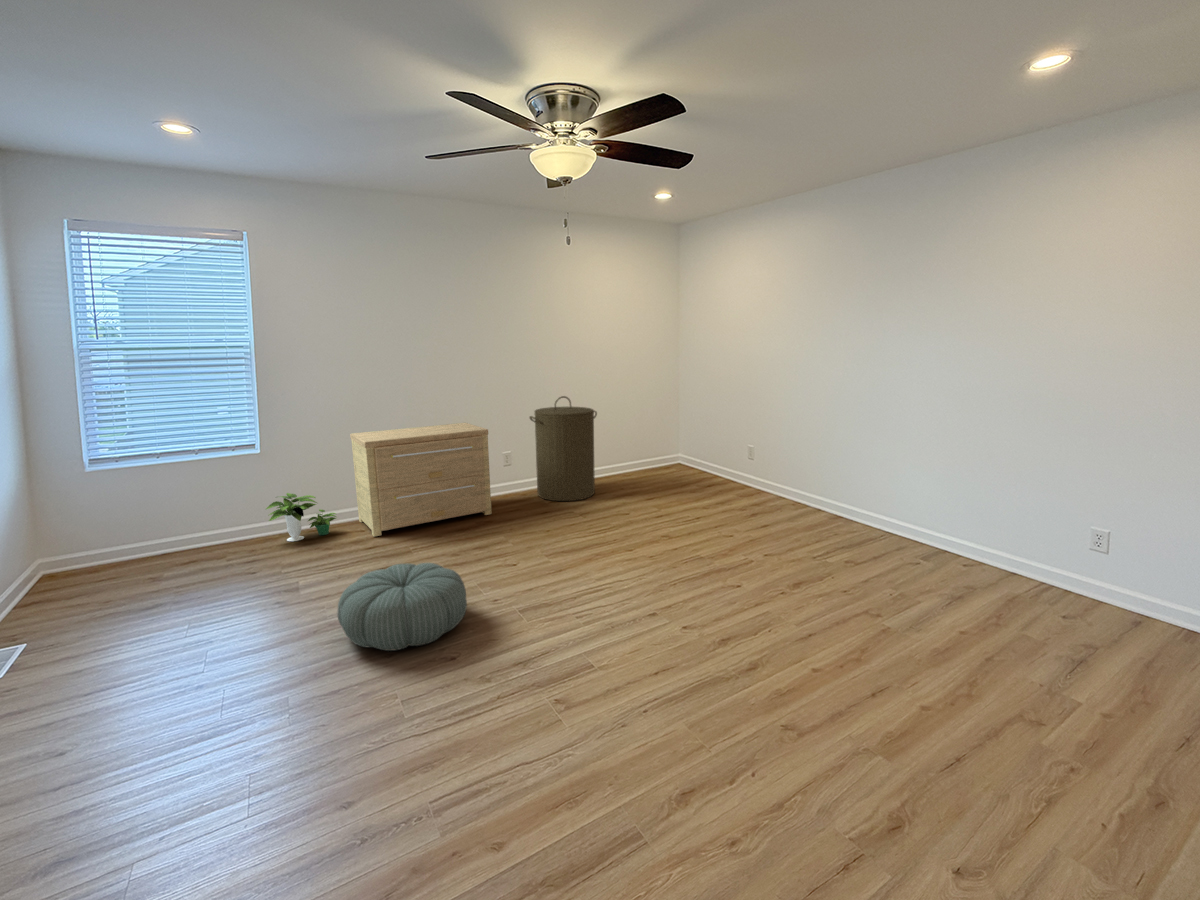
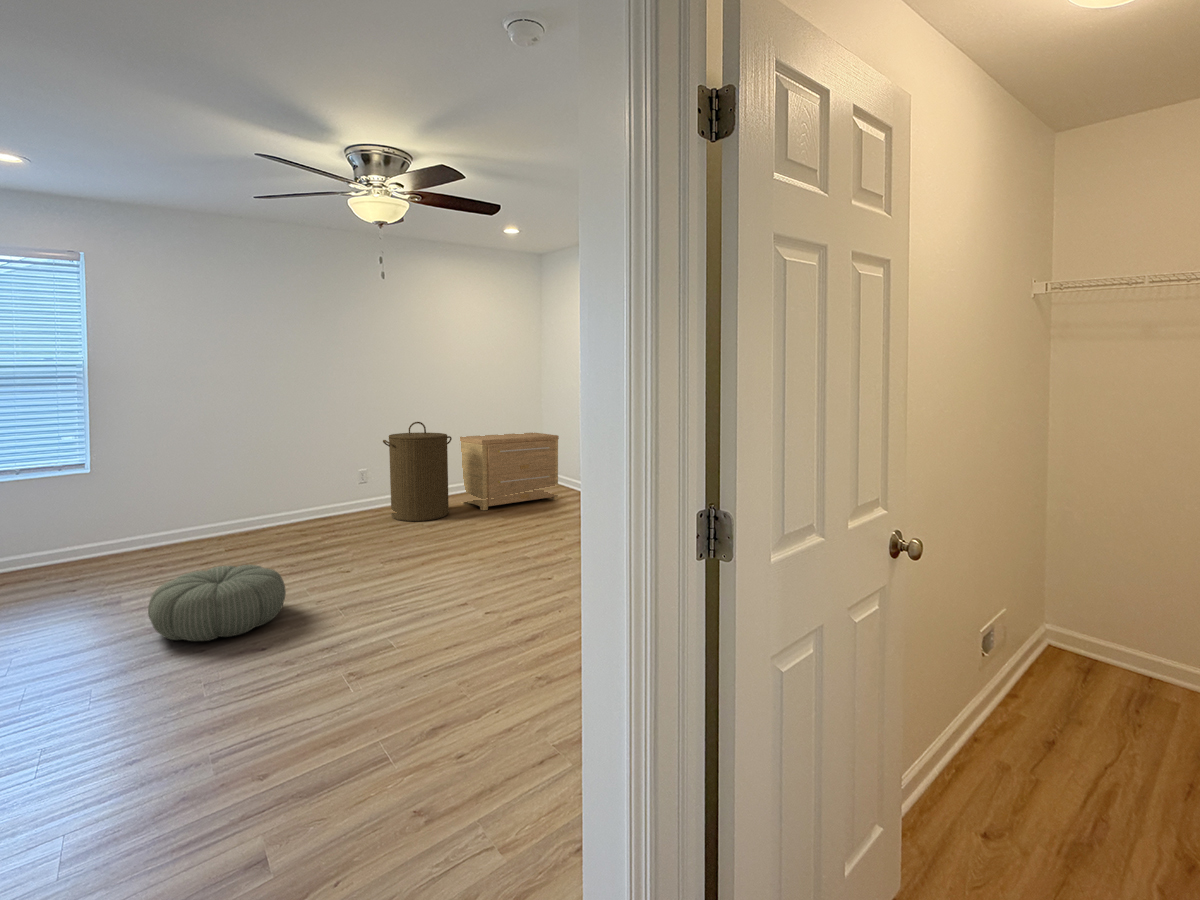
side table: present [350,423,492,537] -> present [460,433,559,510]
potted plant: present [266,493,336,541] -> none [90,511,173,560]

